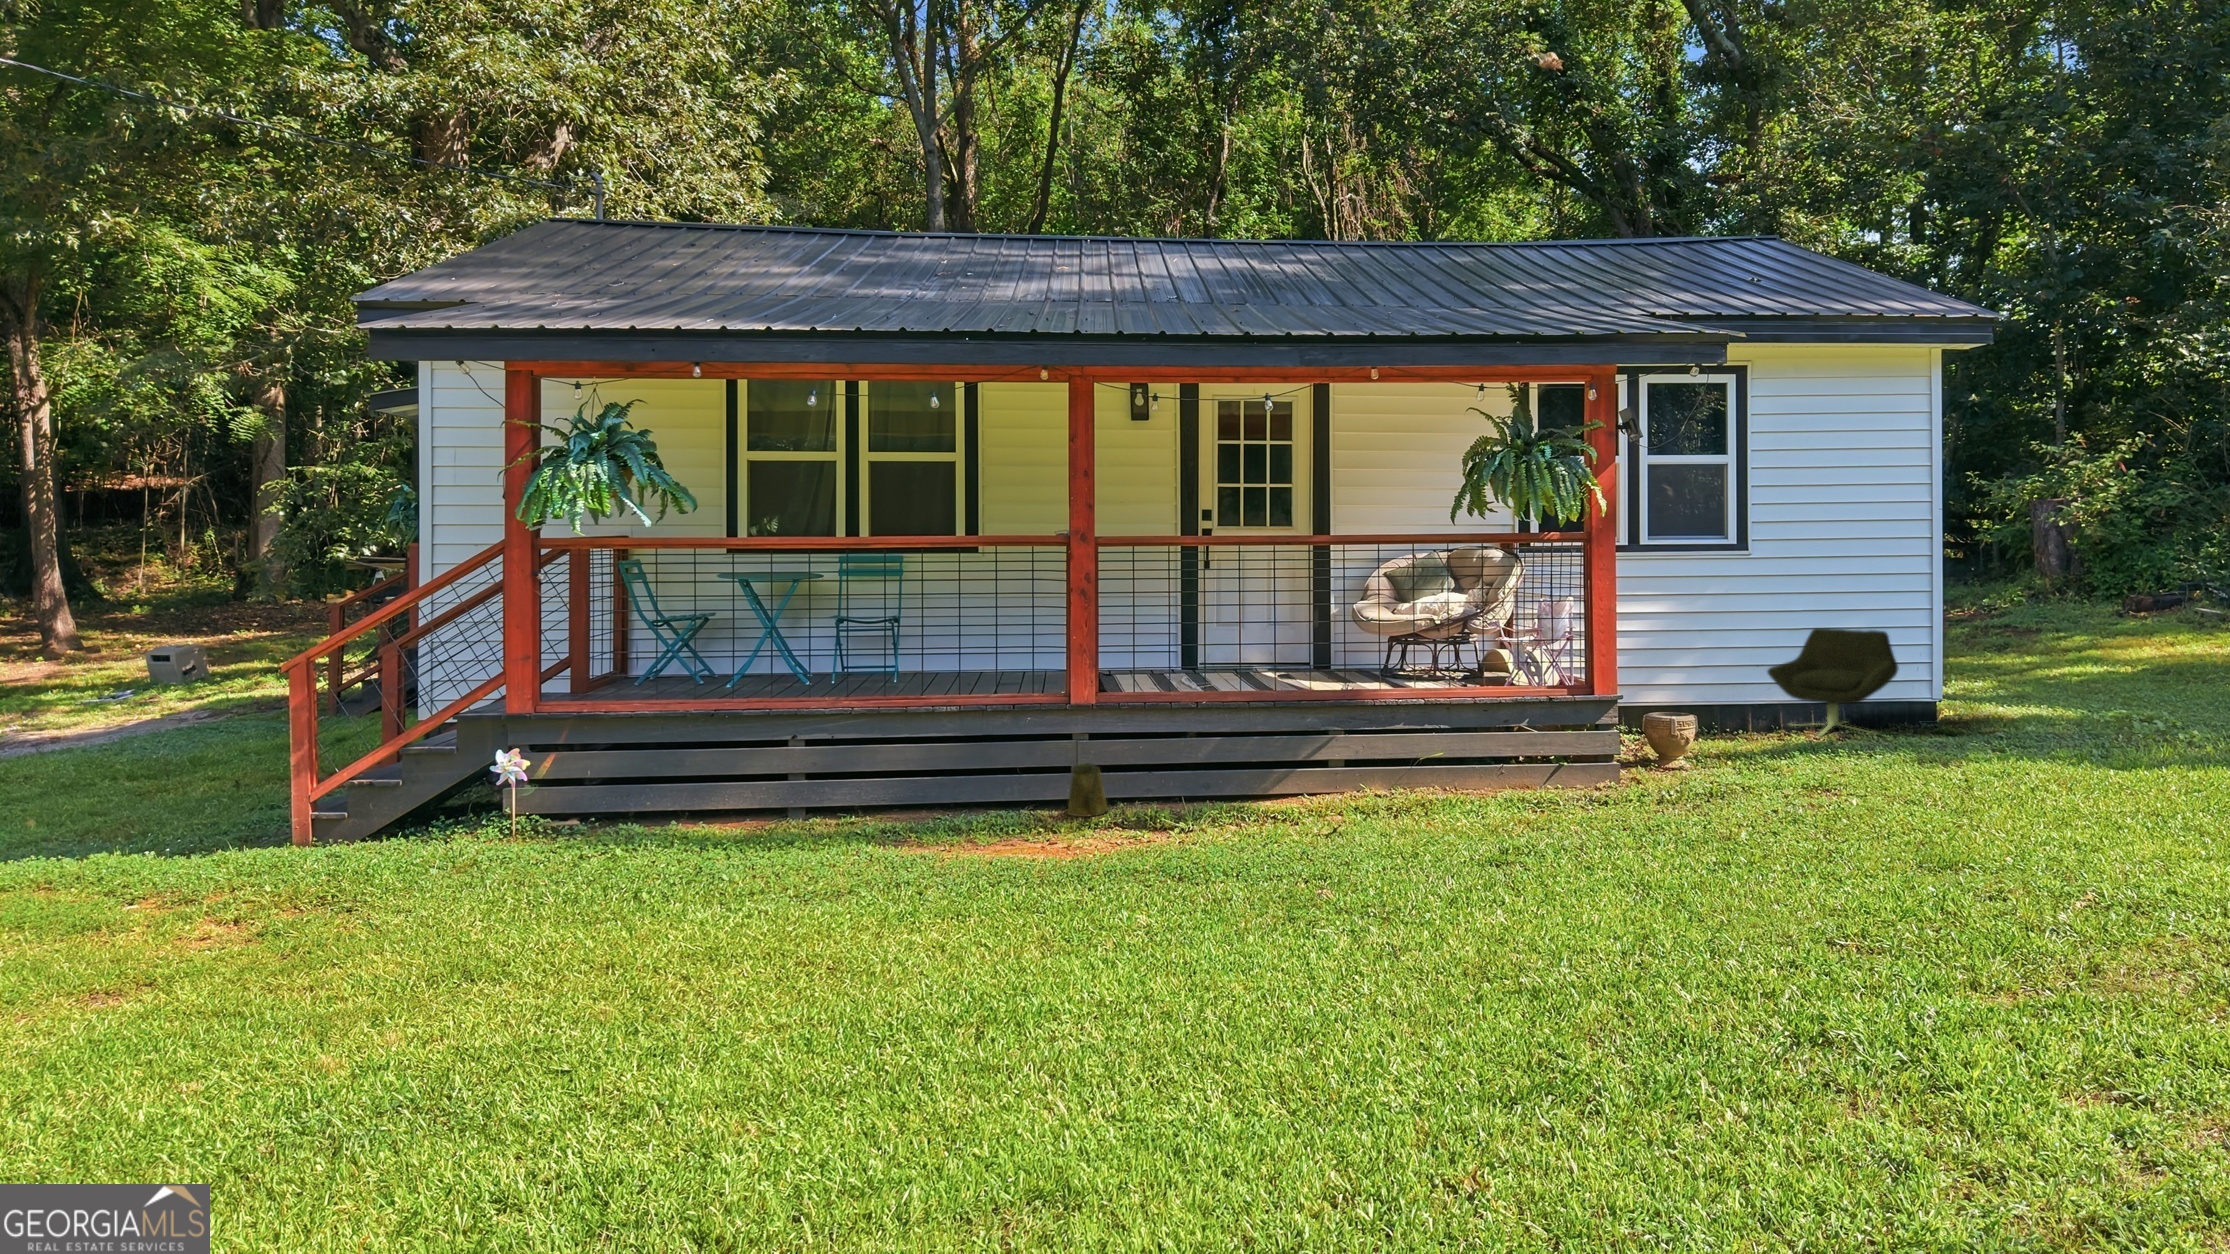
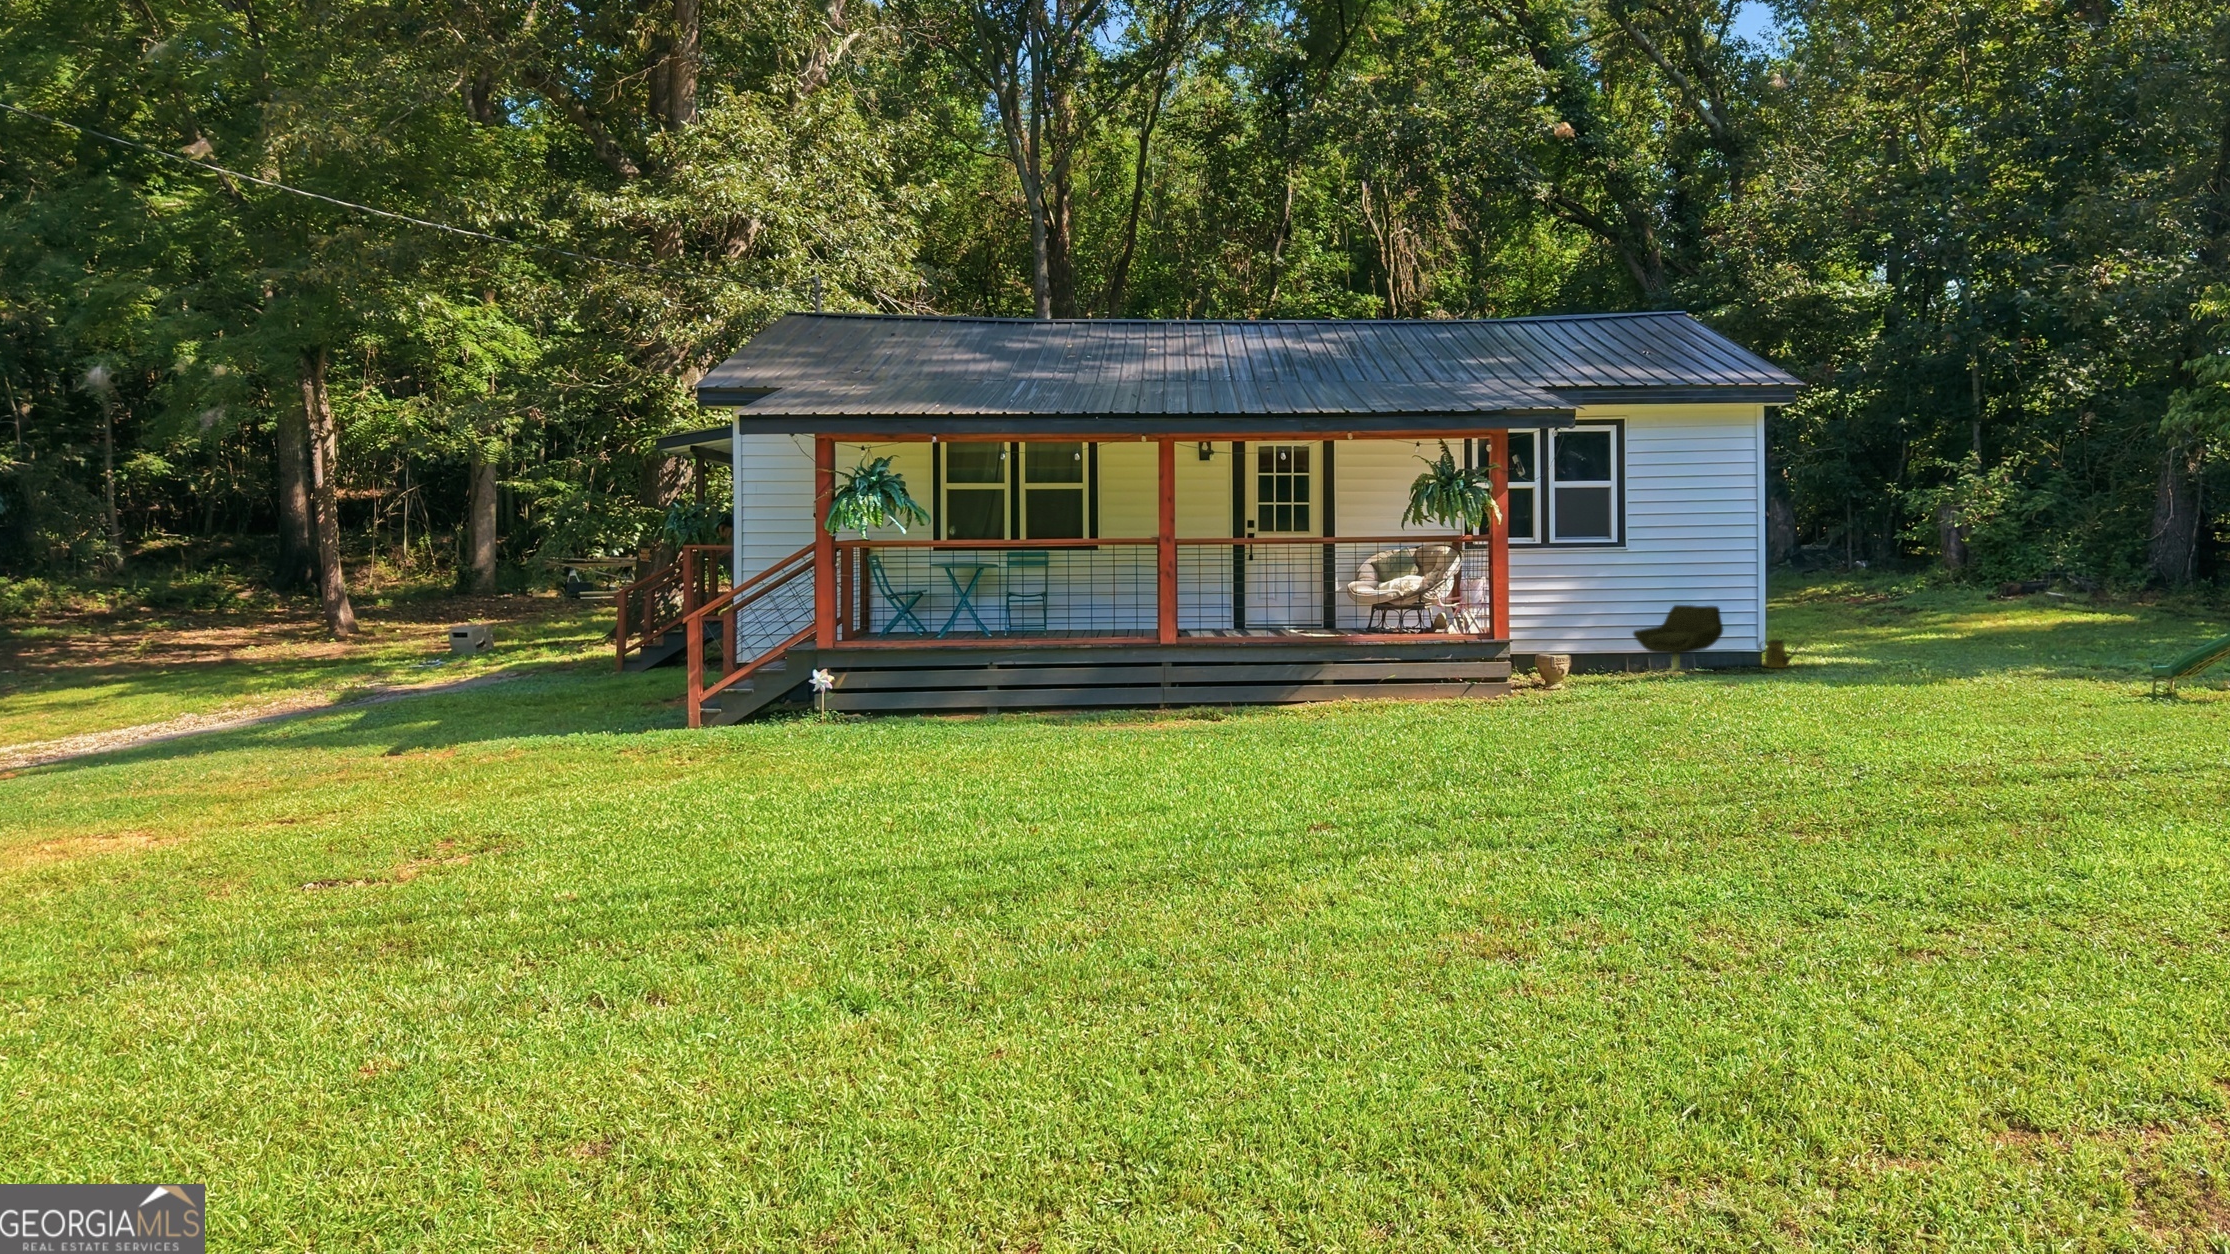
watering can: present [1067,763,1108,817] -> present [1759,639,1803,668]

